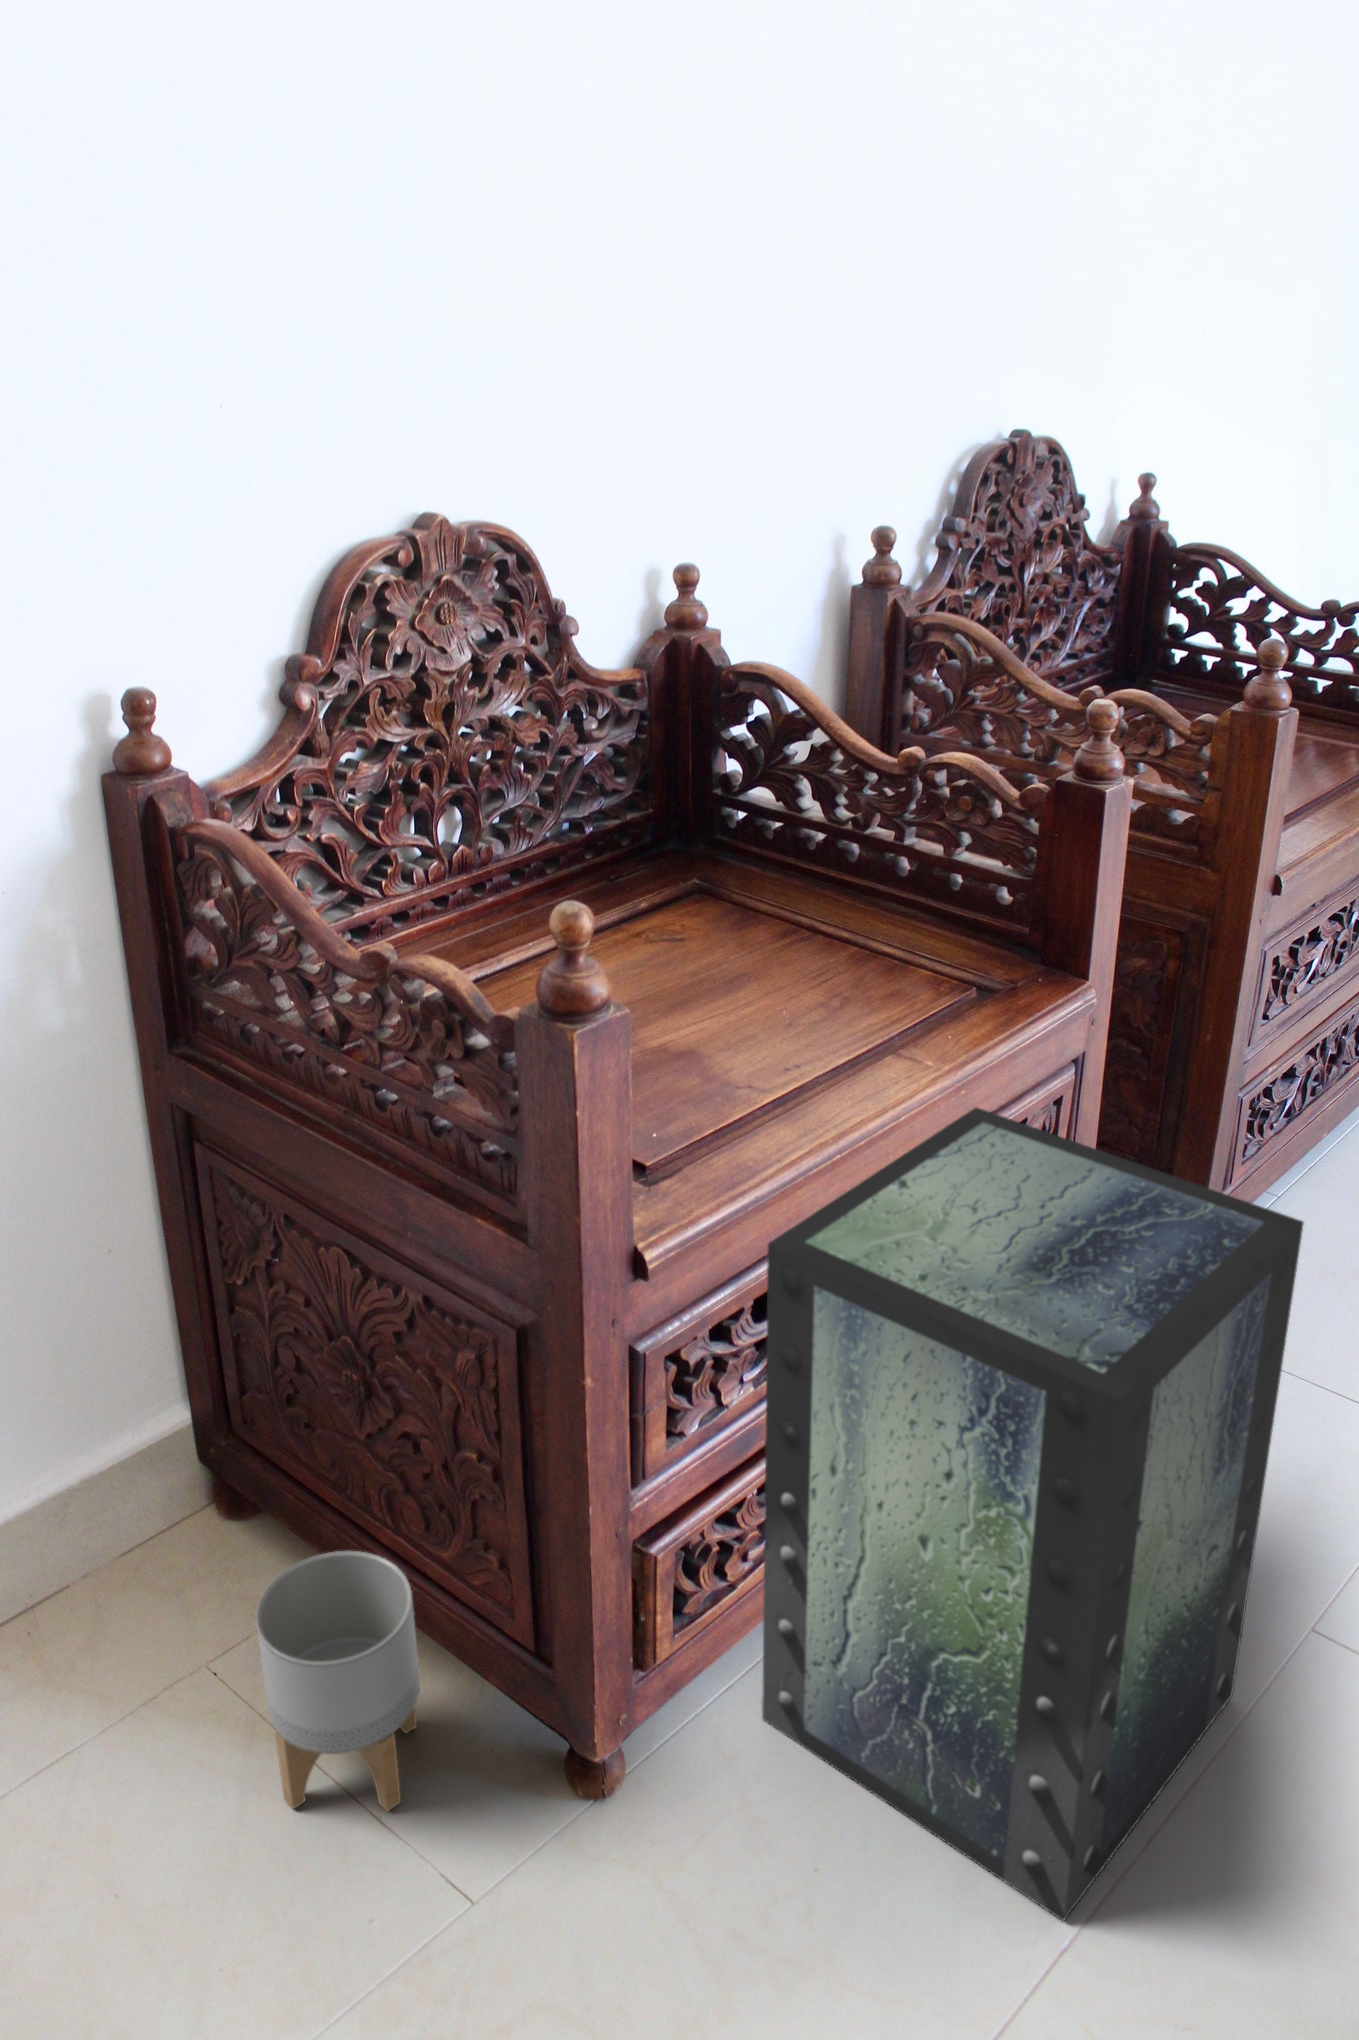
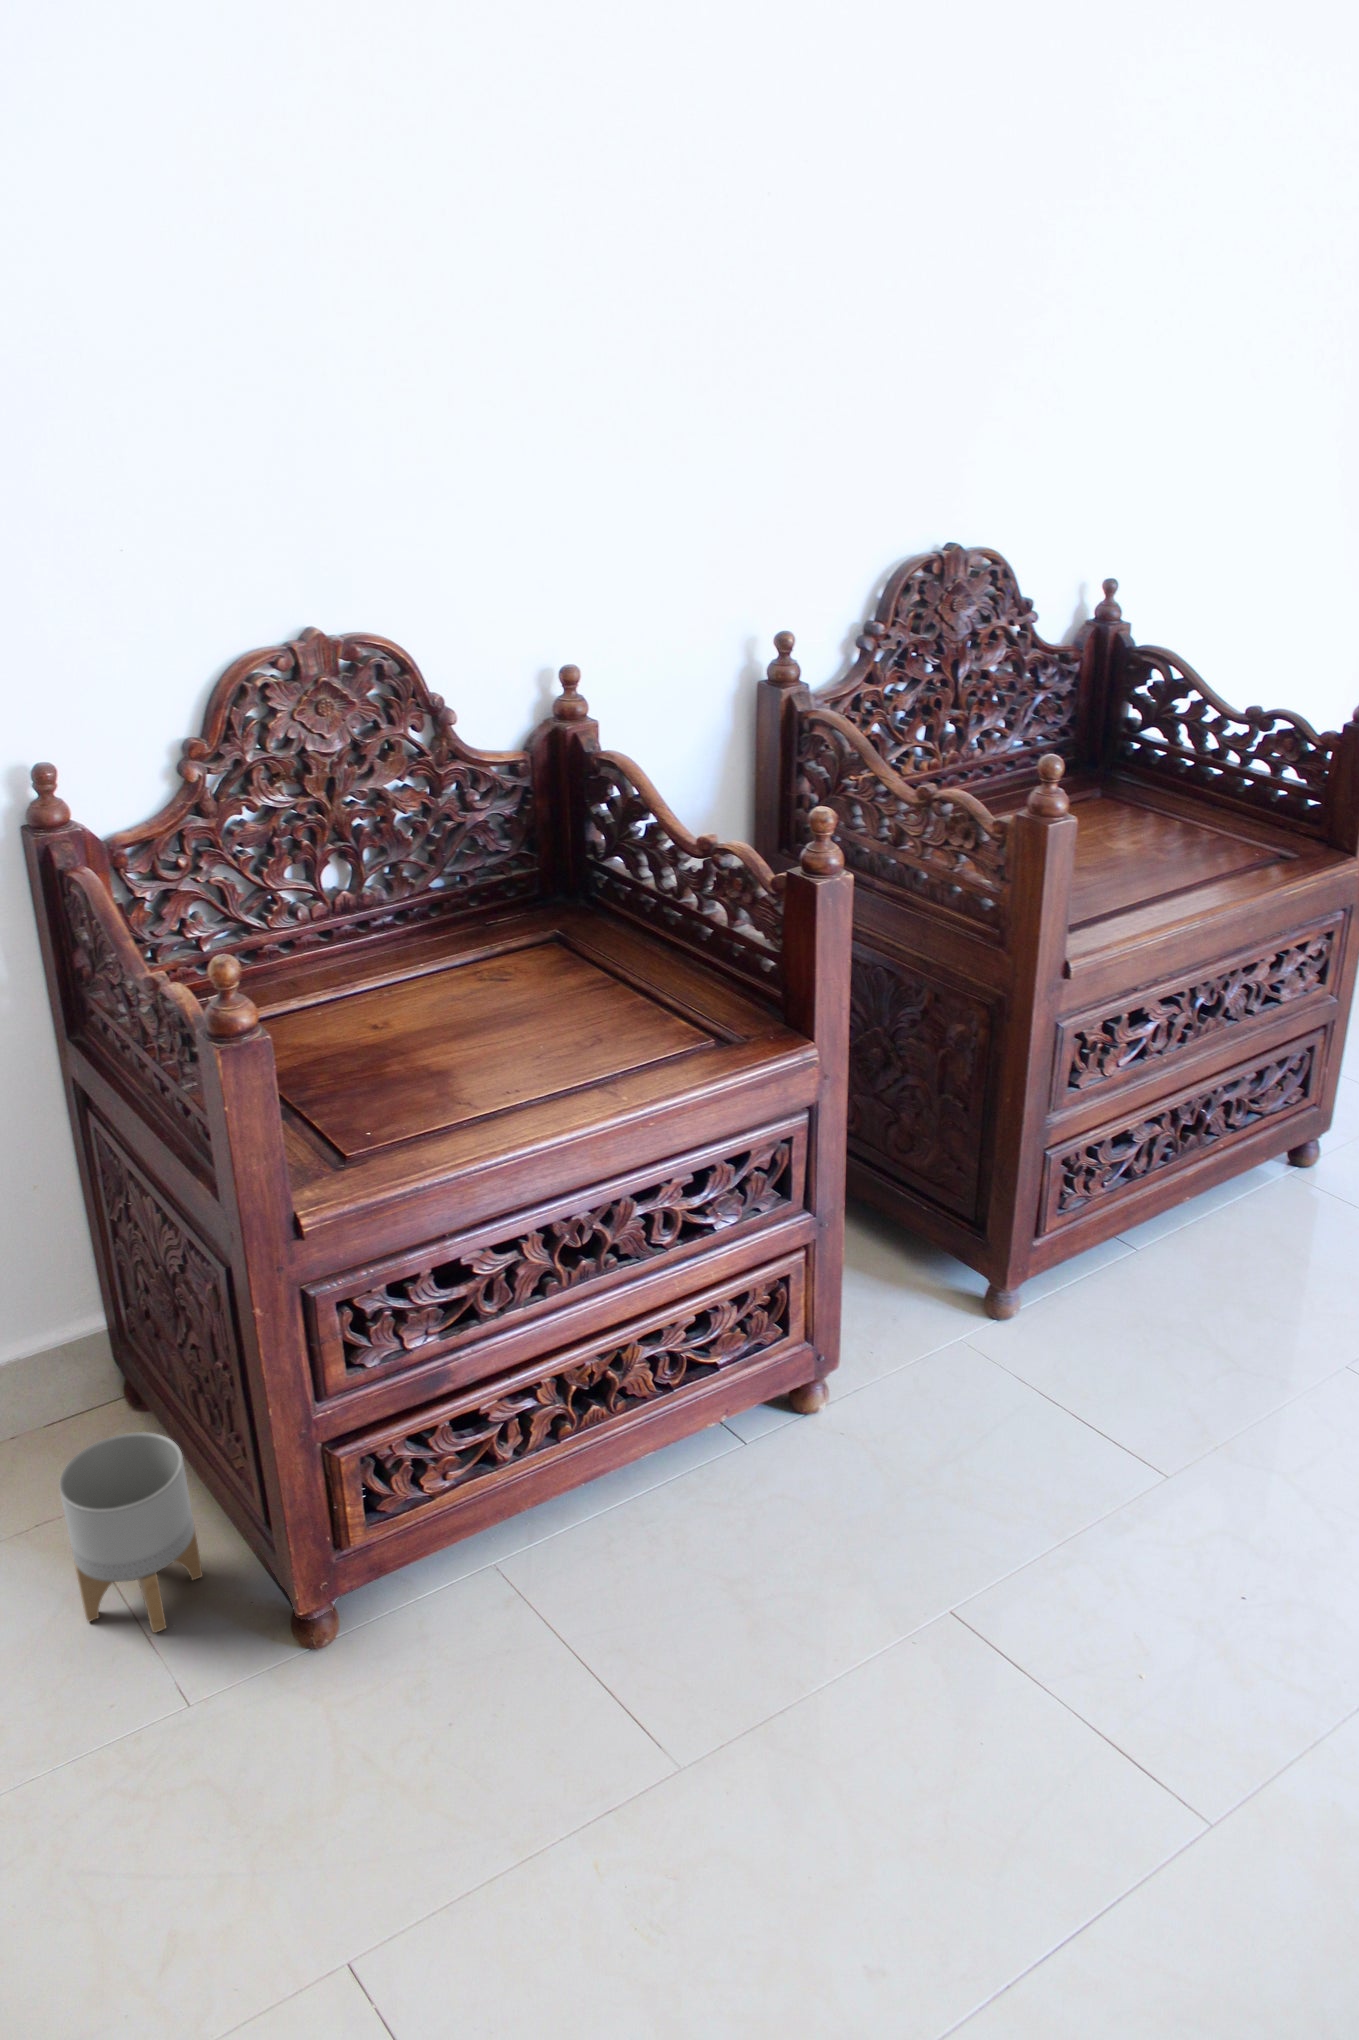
storage box: present [762,1107,1304,1921] -> none [427,1137,850,1785]

